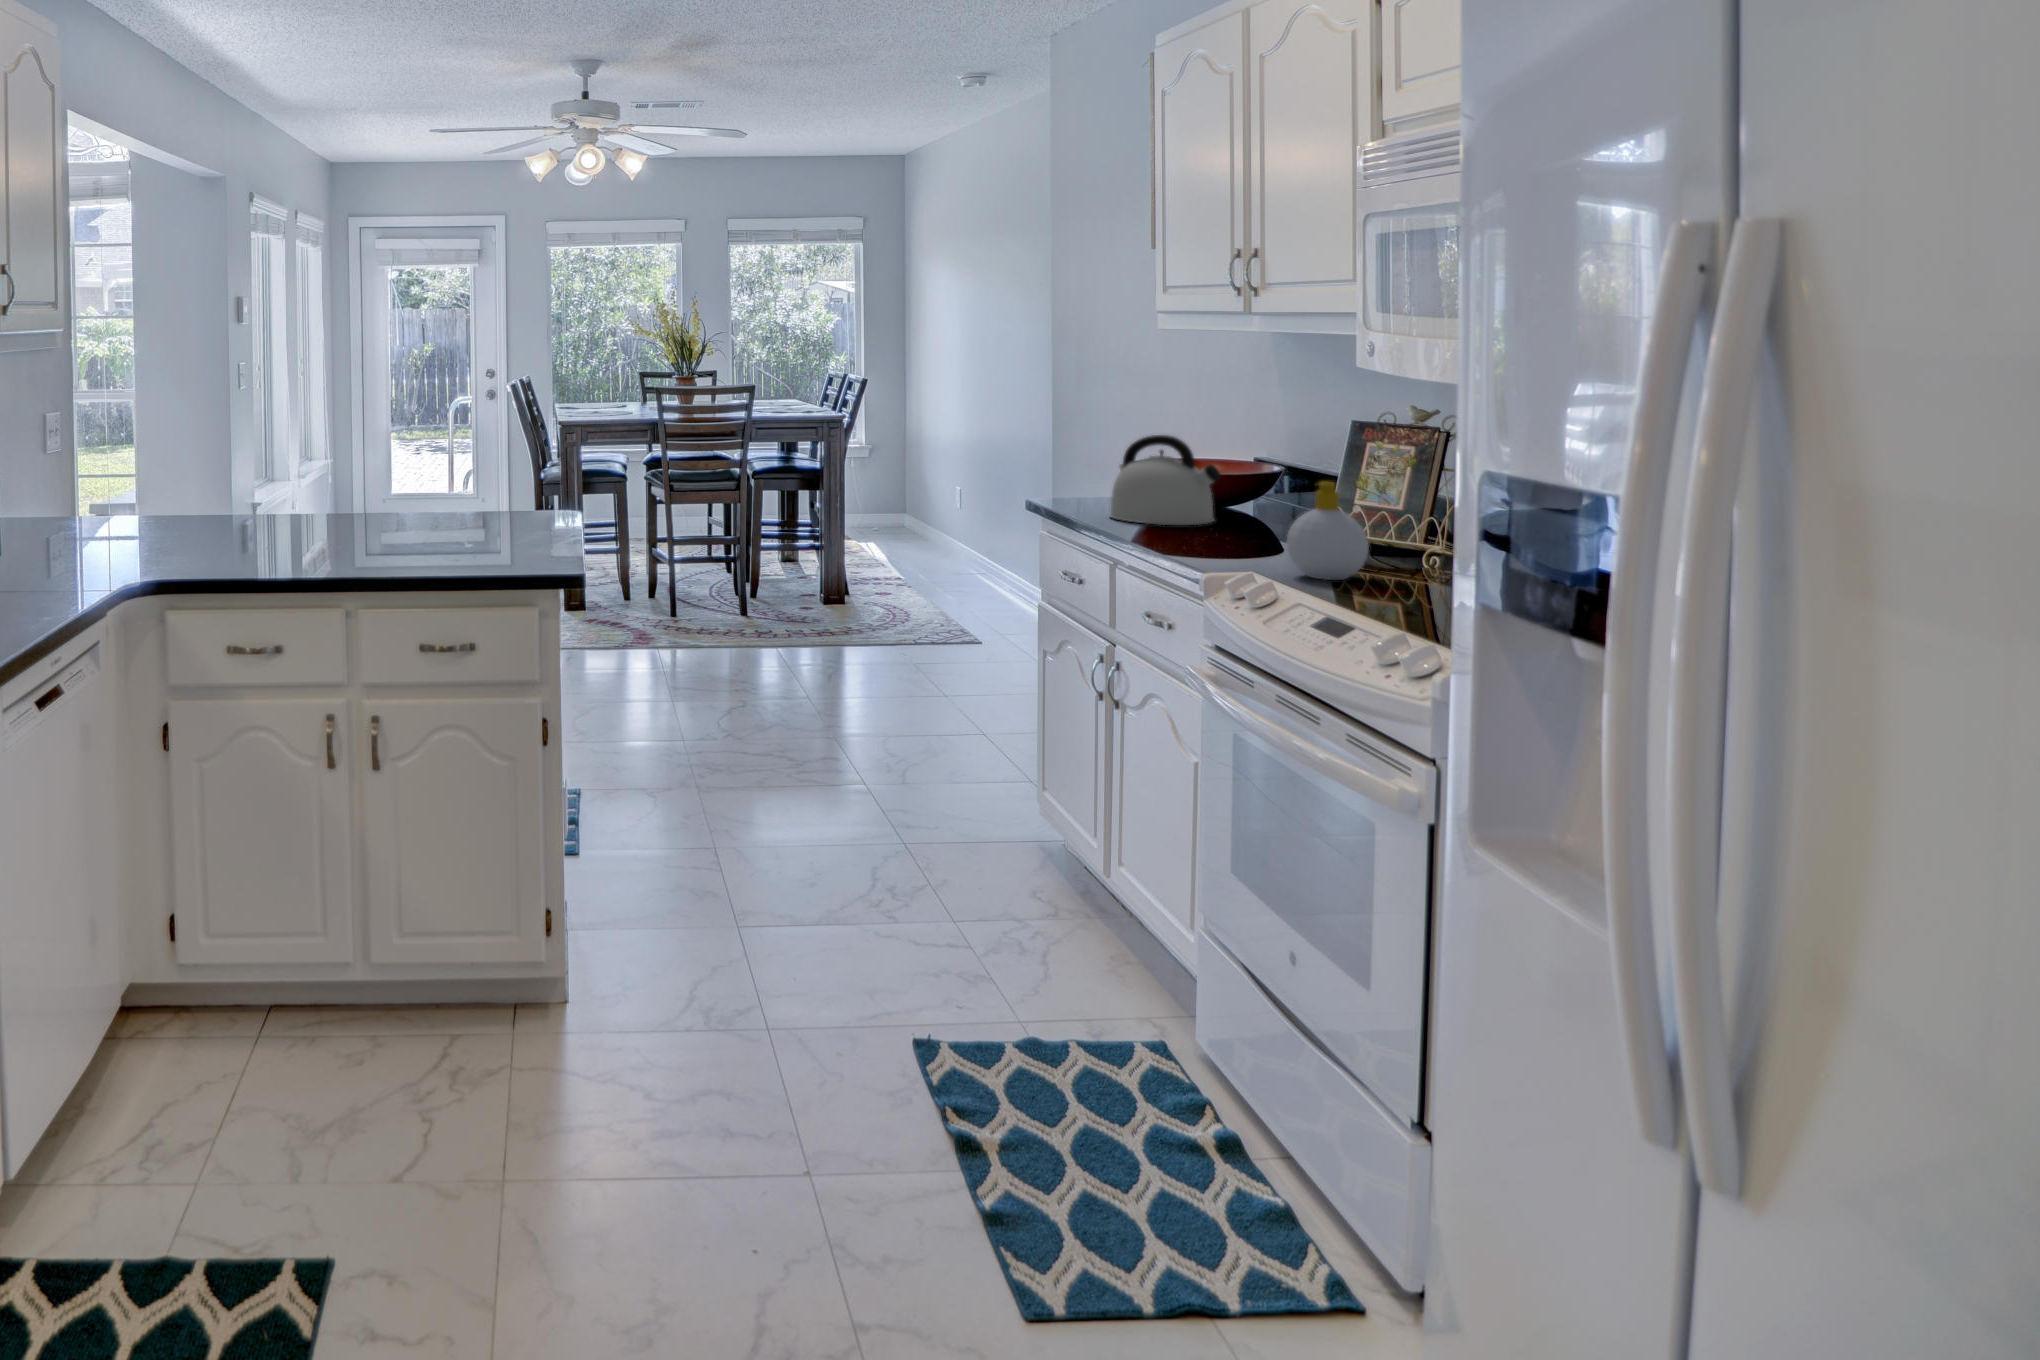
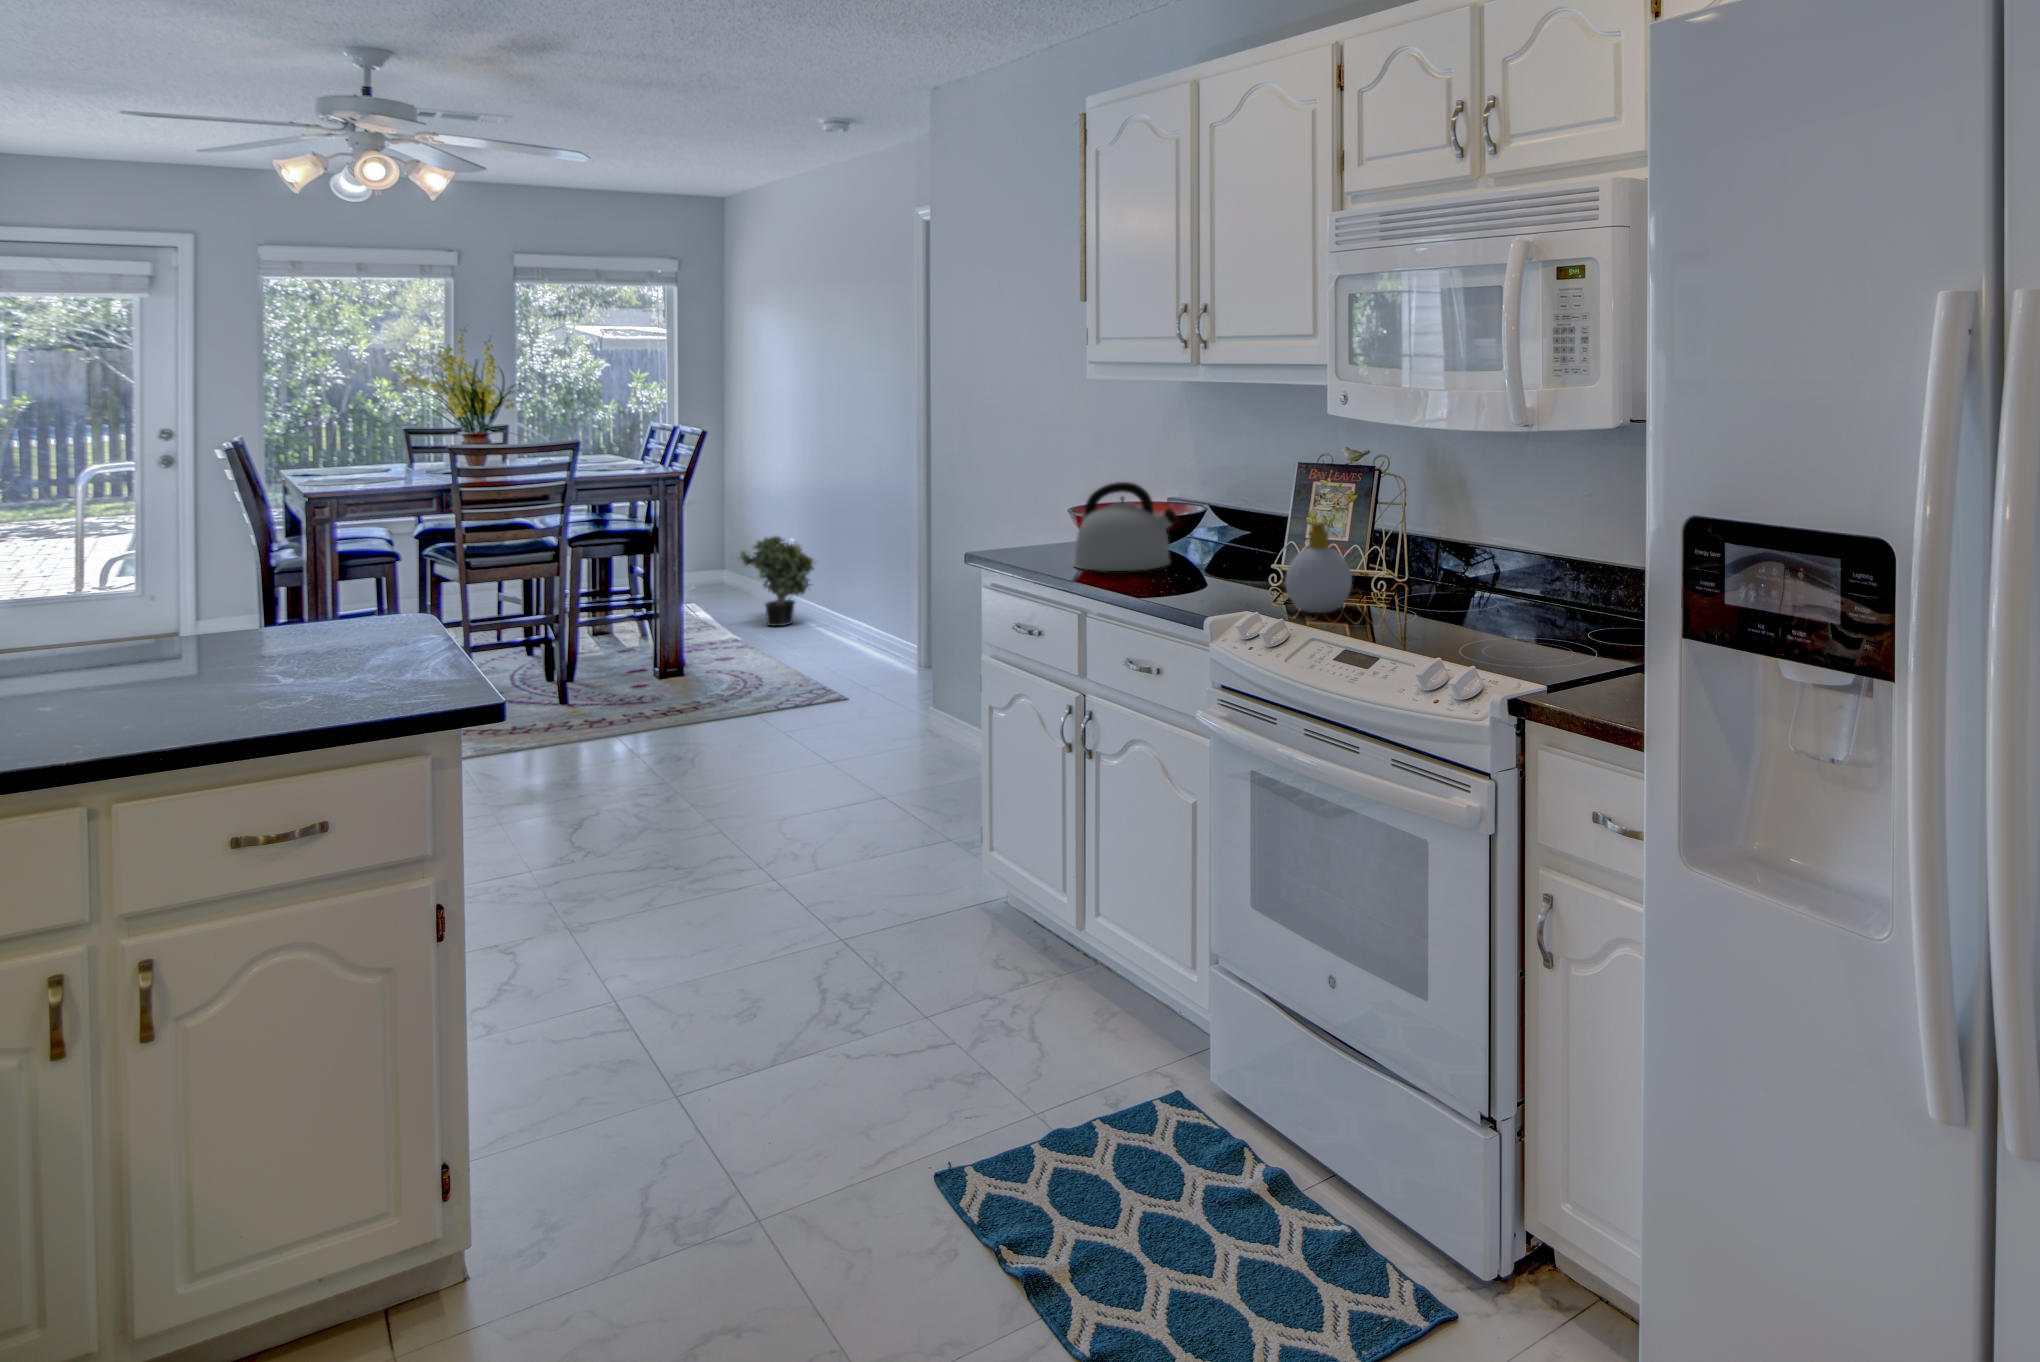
potted plant: none [897,483,968,569] -> present [740,536,814,626]

